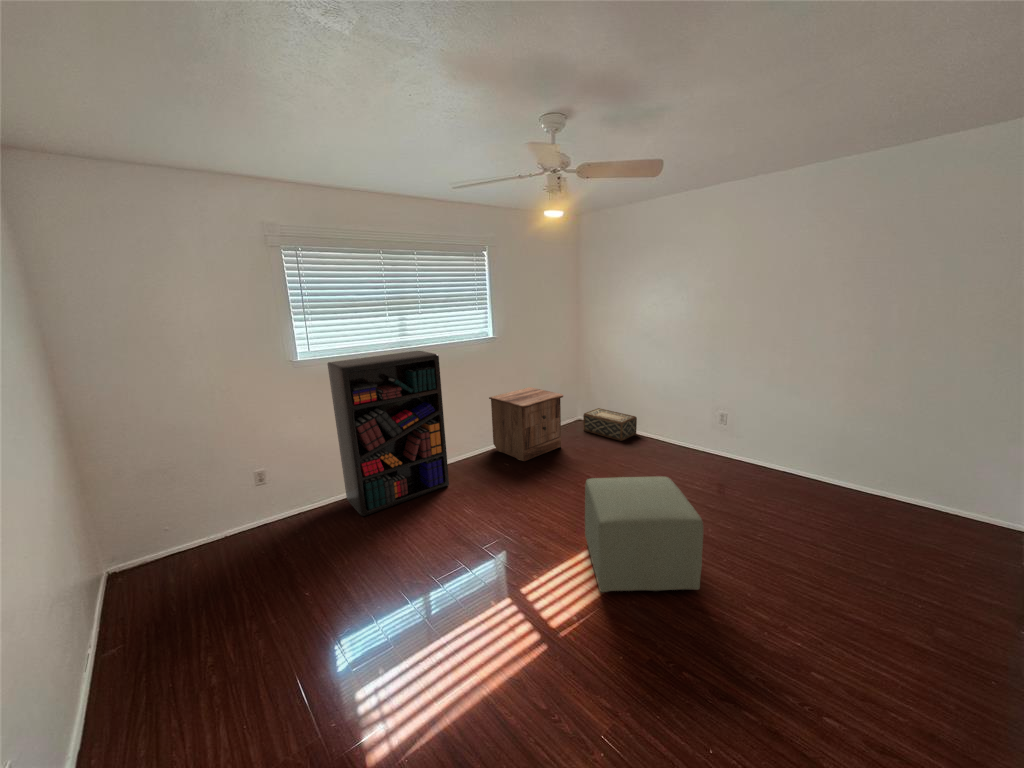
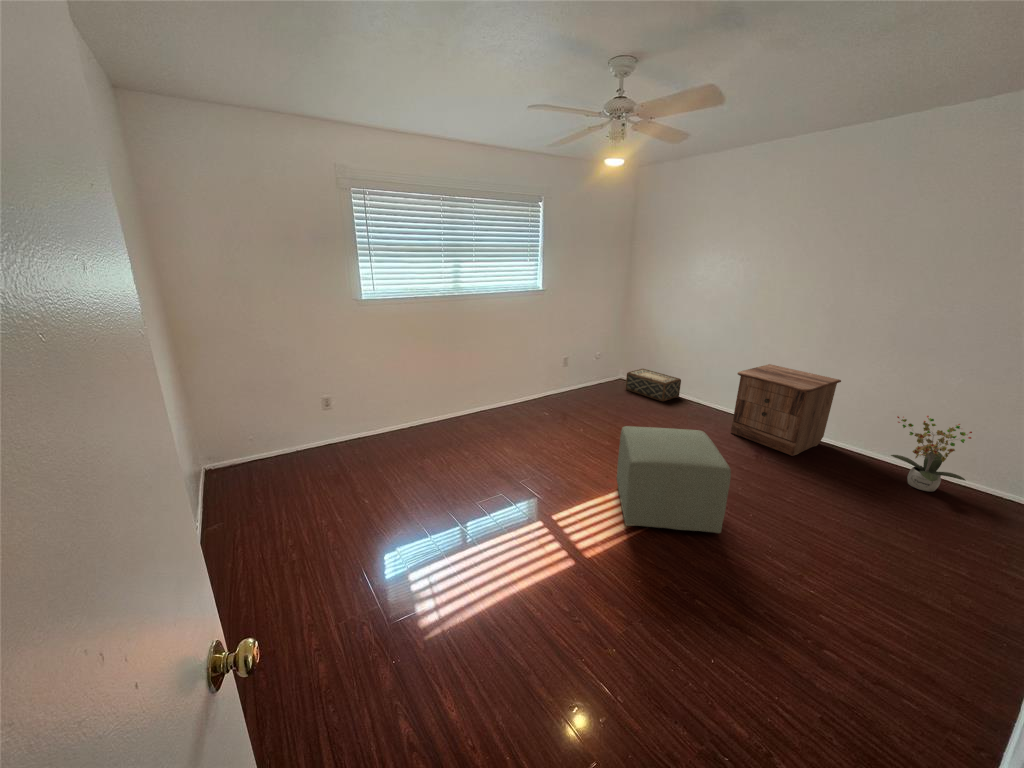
bookshelf: present [328,351,449,516] -> none [388,297,492,445]
nightstand: present [489,387,563,461] -> present [731,364,841,456]
potted plant: none [844,440,917,516] -> present [891,416,972,492]

